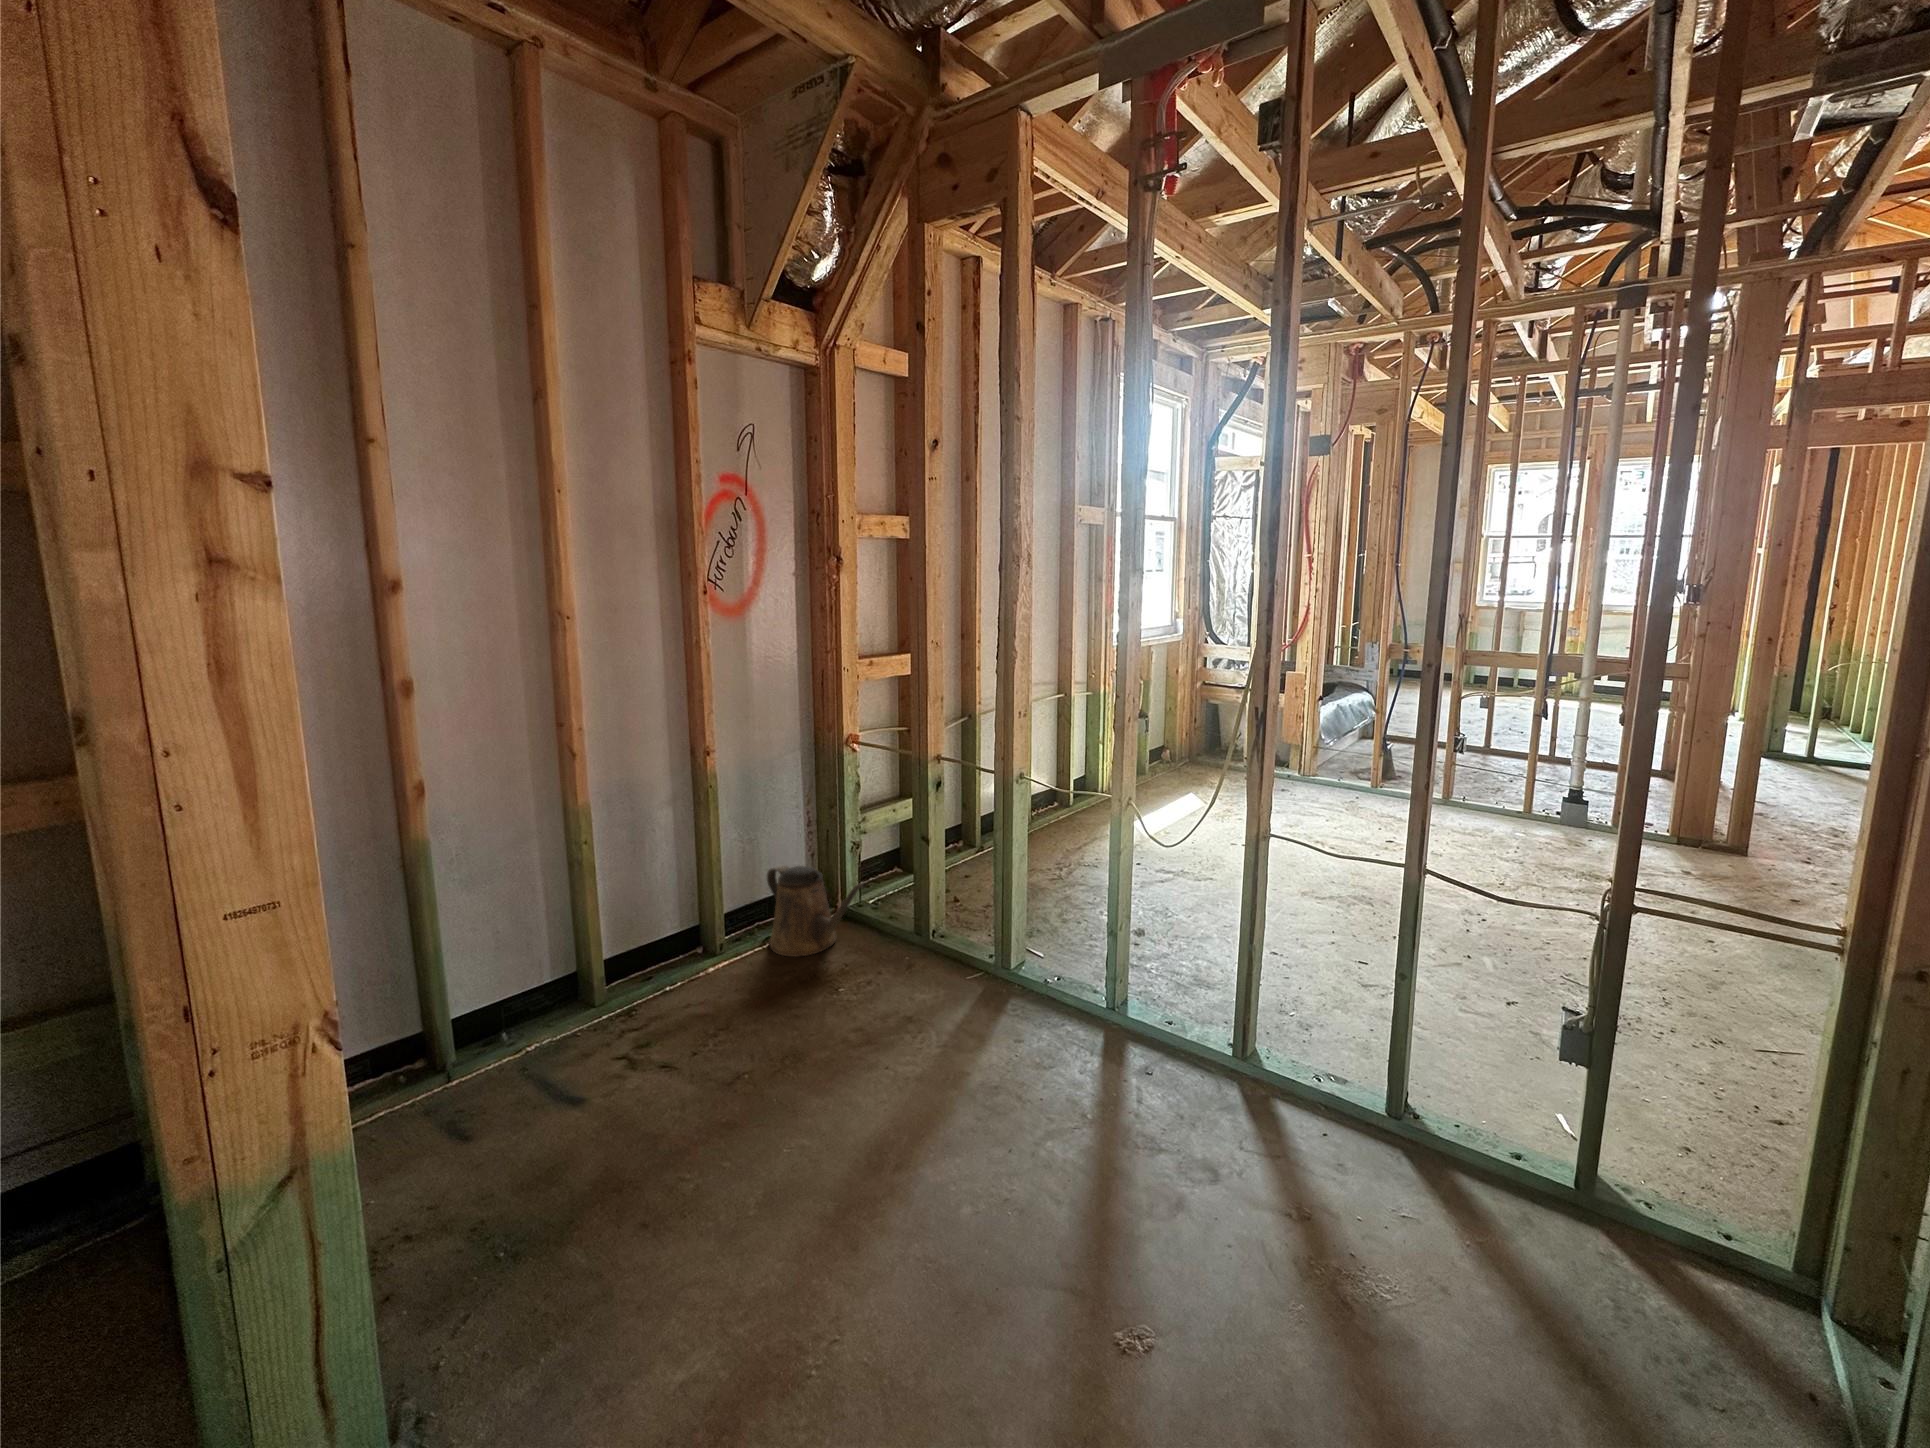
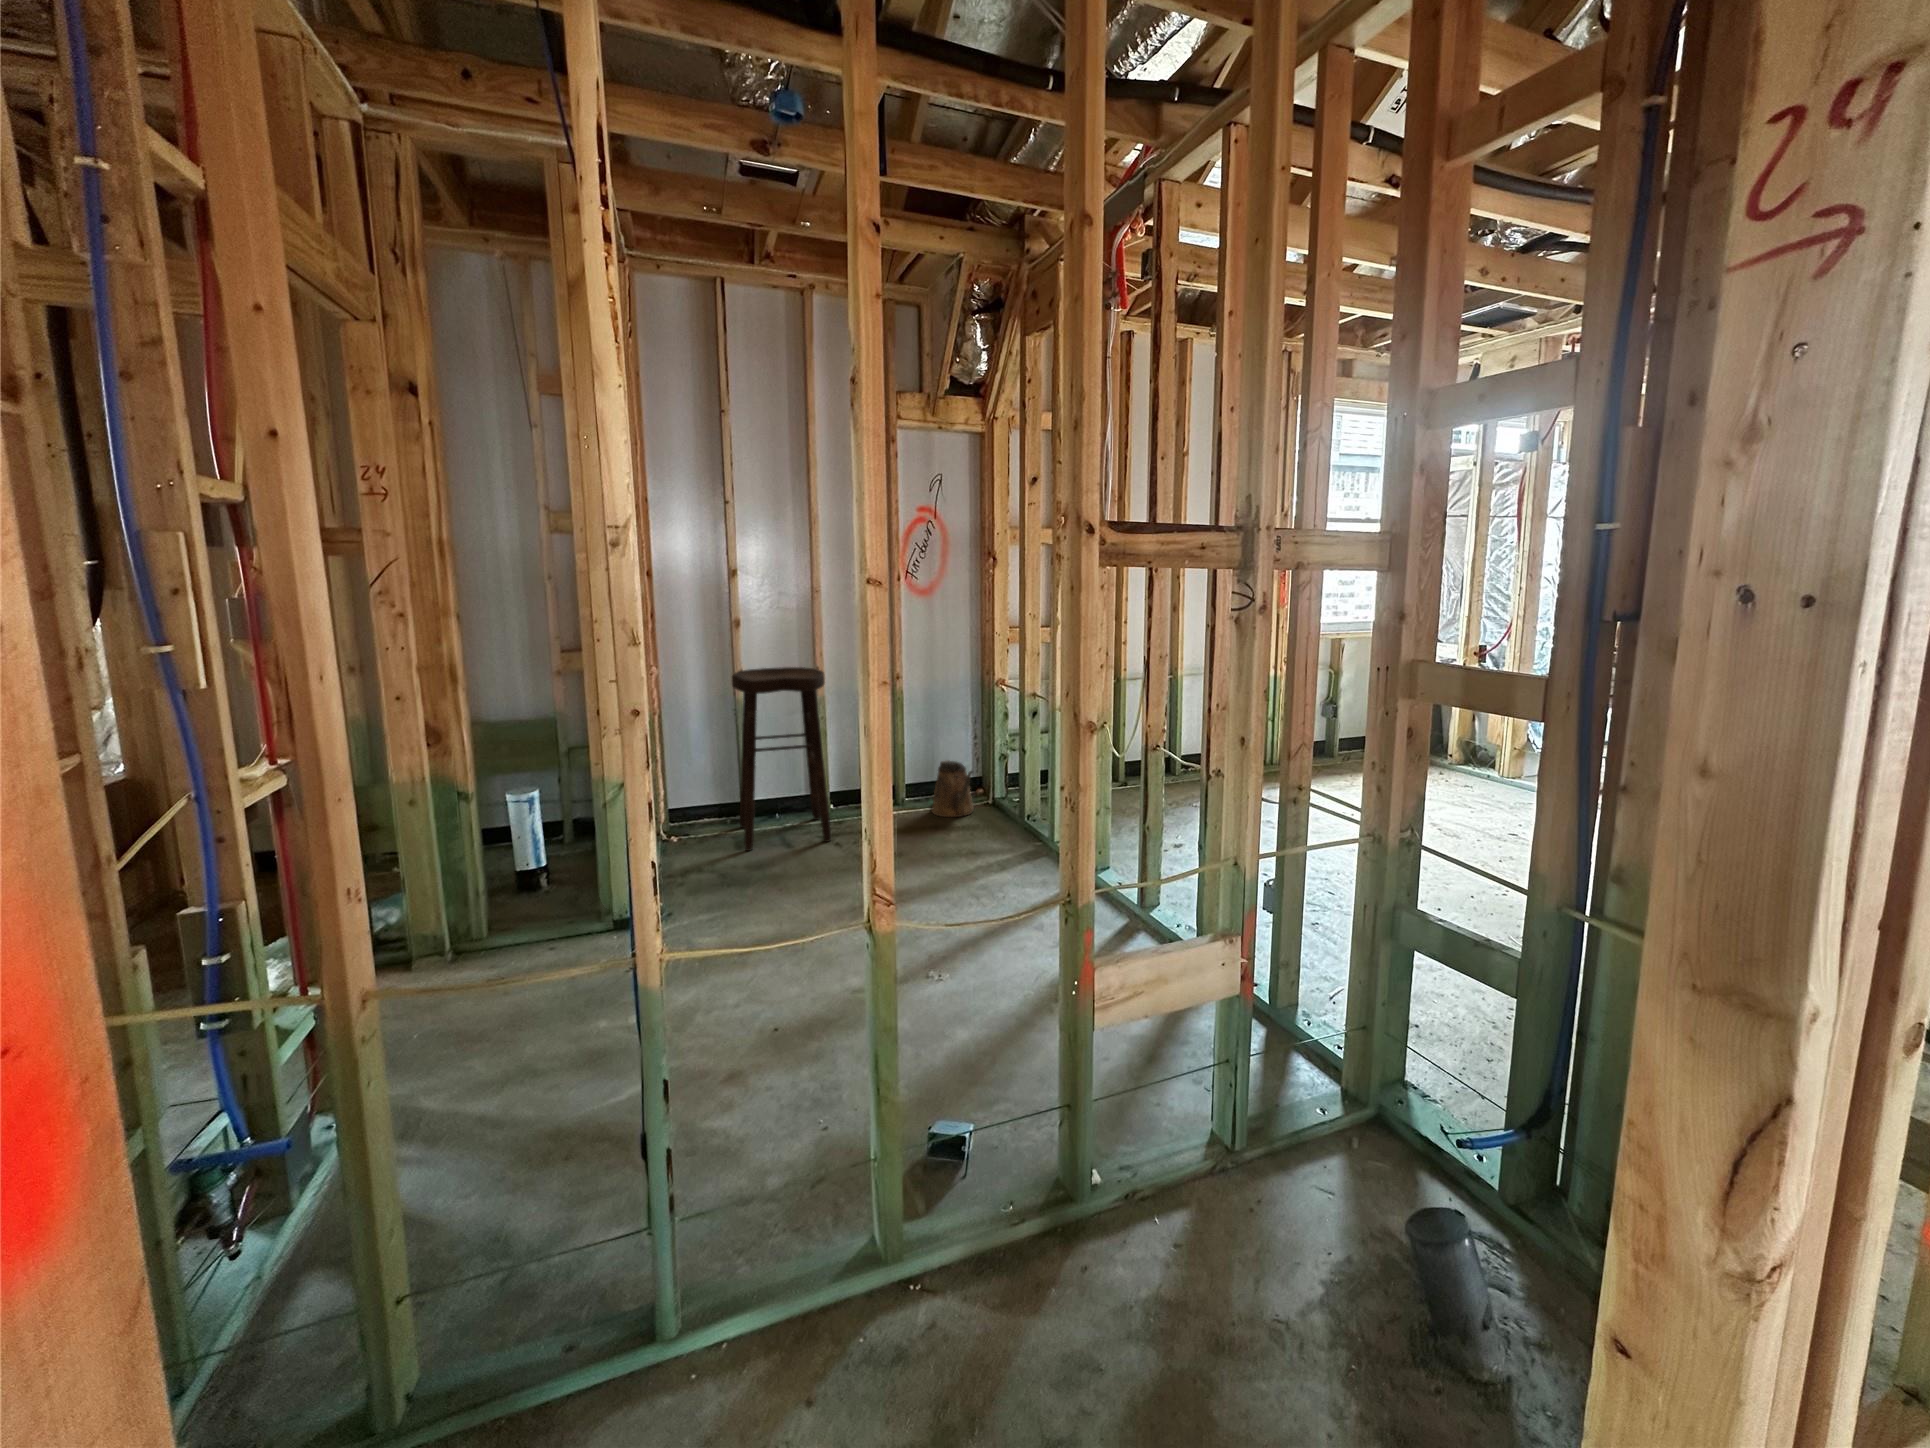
stool: none [404,756,650,1145] -> present [732,667,831,851]

